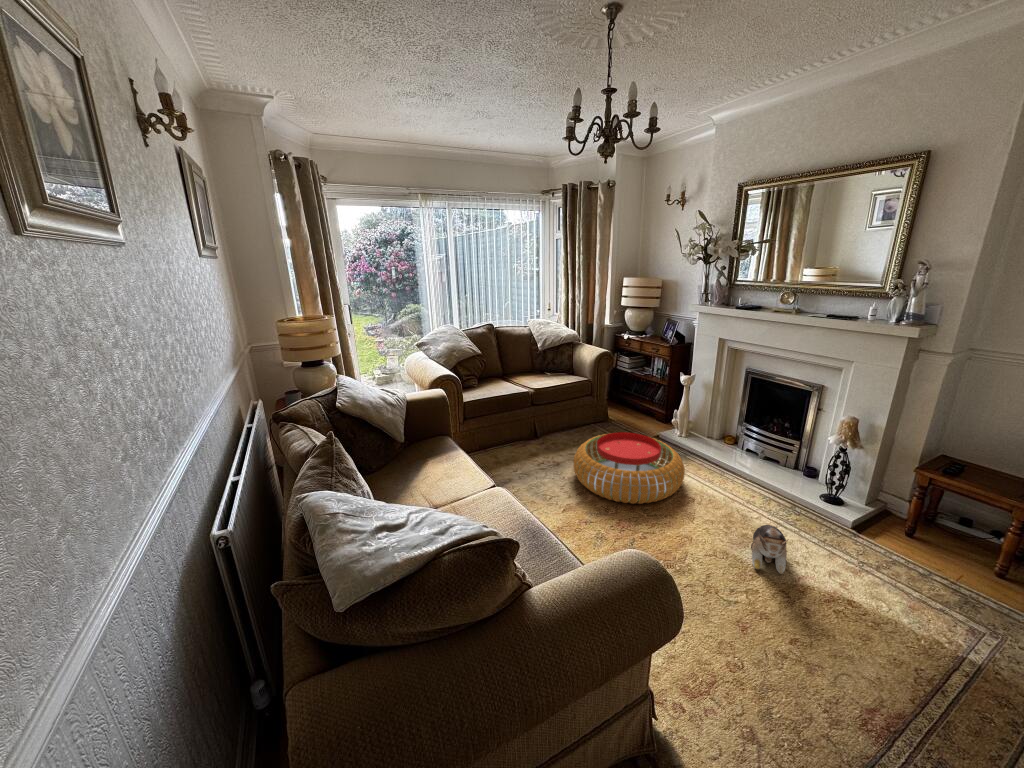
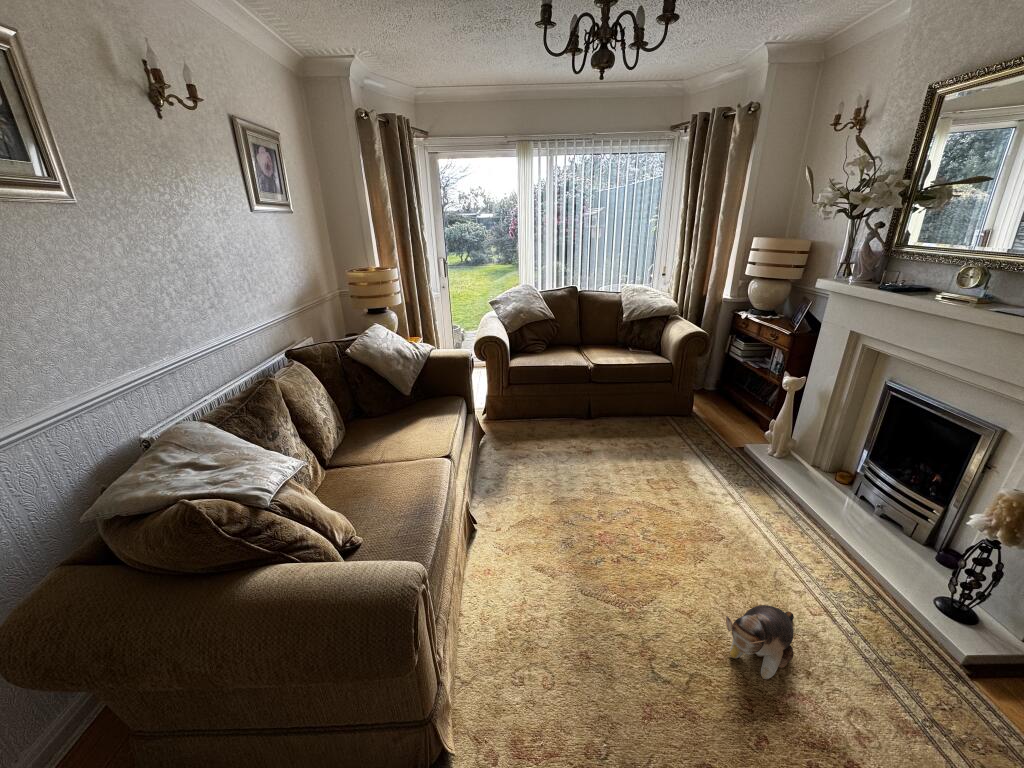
pouf: present [573,432,685,504] -> none [592,429,730,524]

